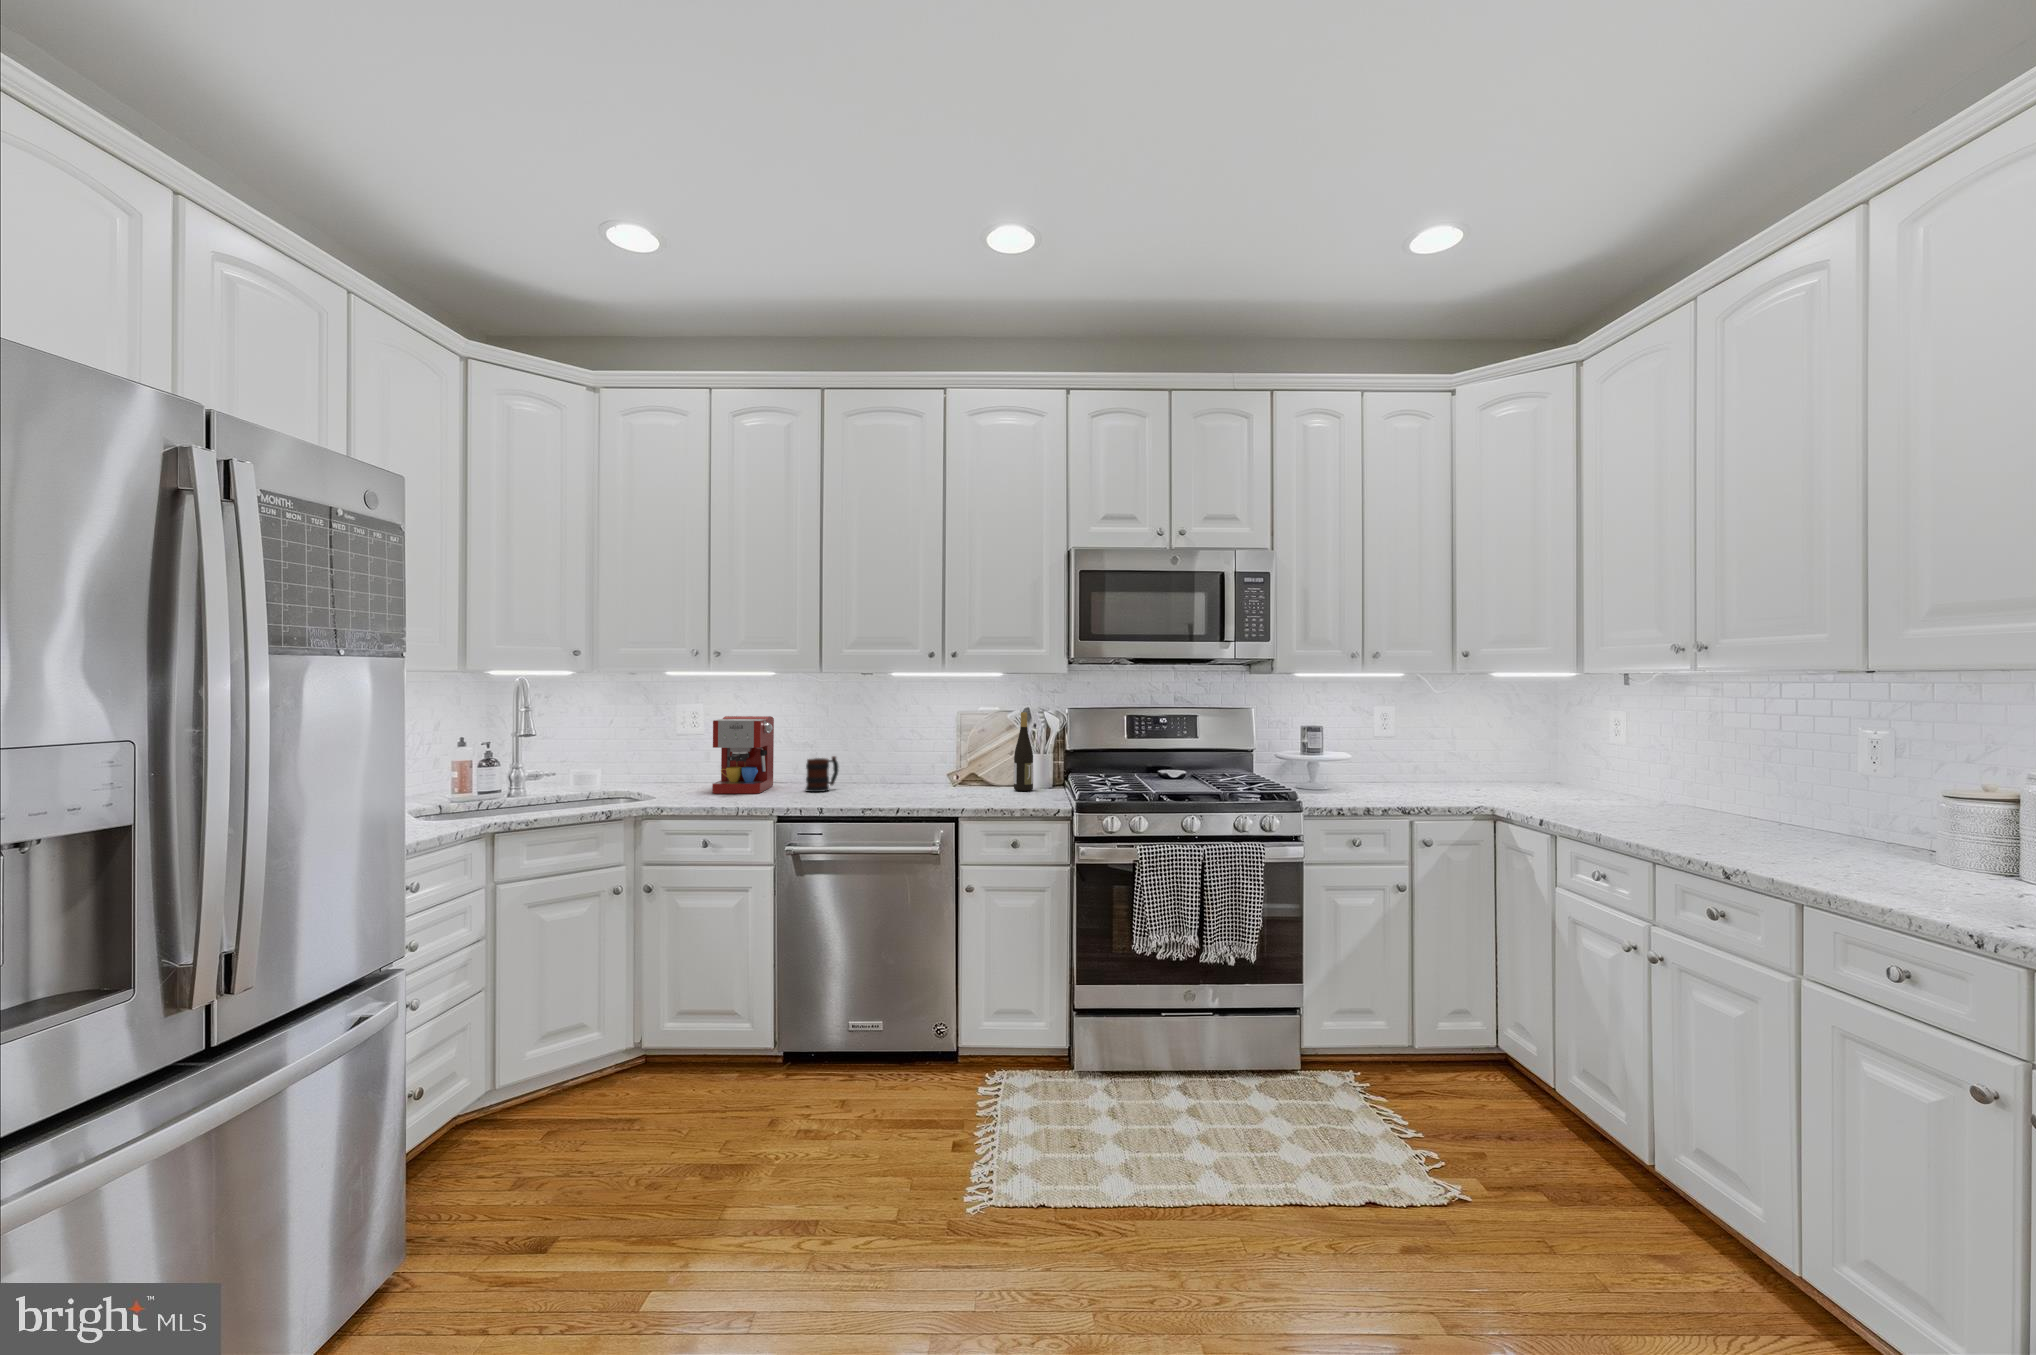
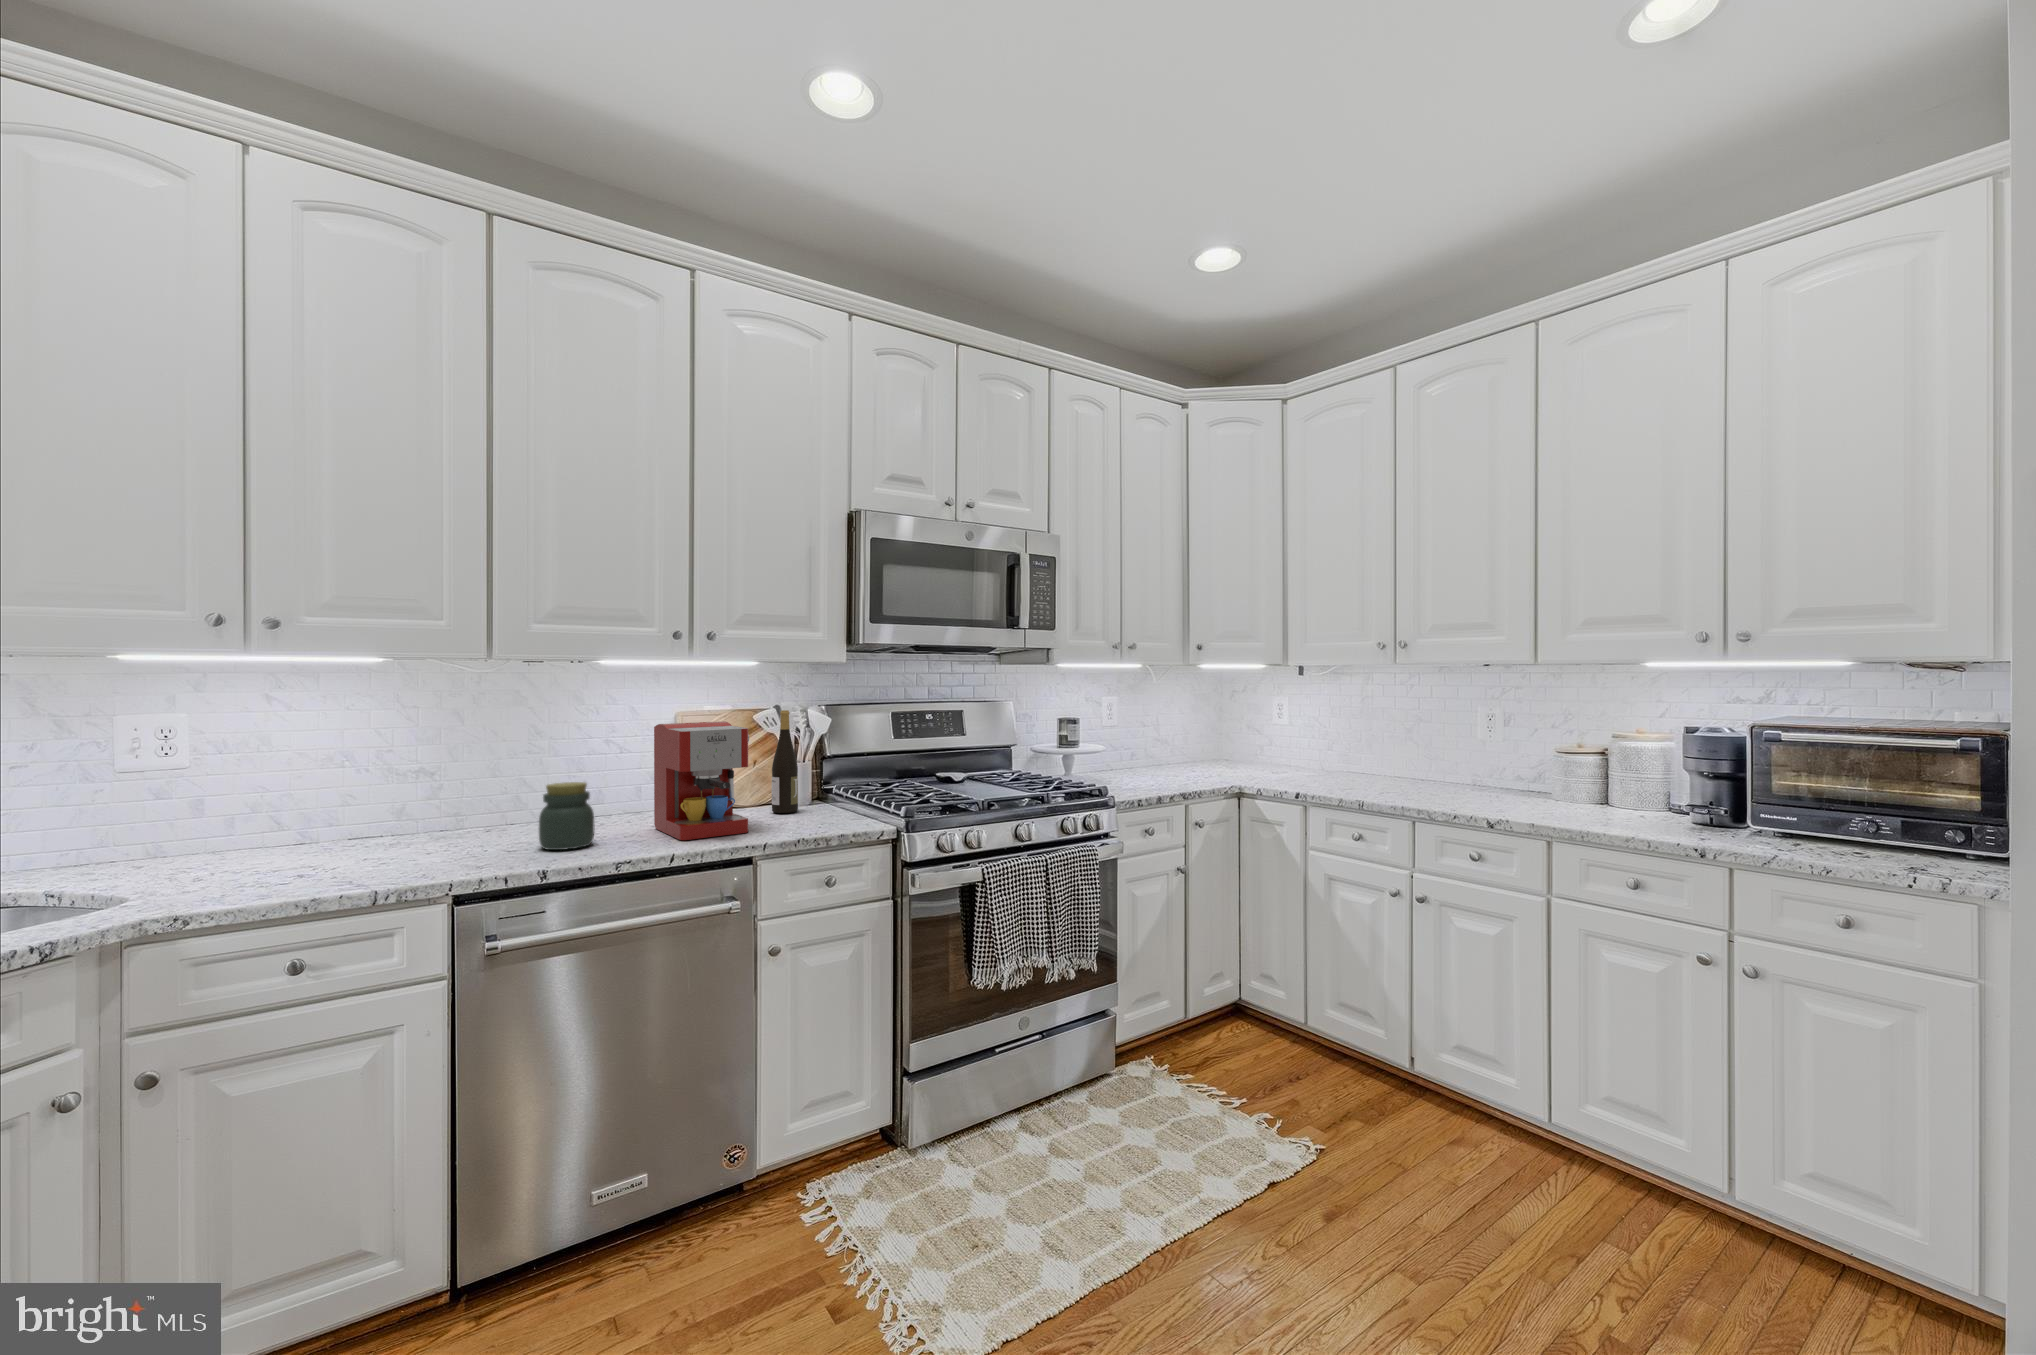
coffee maker: present [712,716,774,794] -> present [654,721,749,840]
jar: none [843,754,876,797] -> present [539,782,595,850]
mug: present [806,756,838,792] -> none [449,789,504,850]

